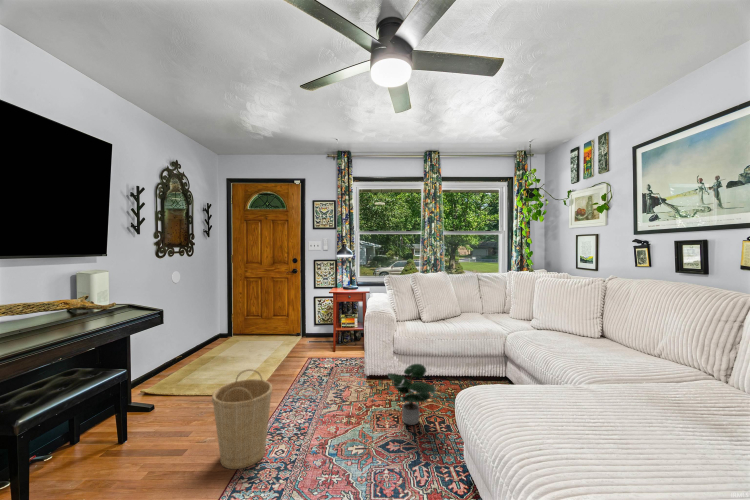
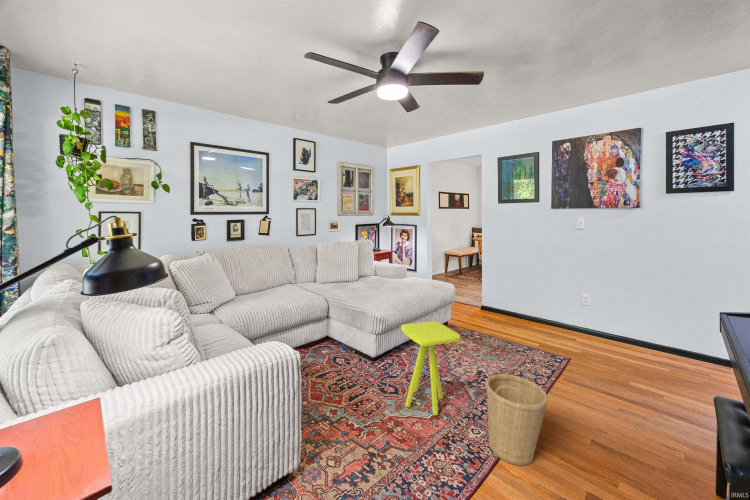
side table: none [309,348,380,467] -> present [401,321,460,415]
potted plant: present [388,364,436,425] -> none [333,349,375,399]

